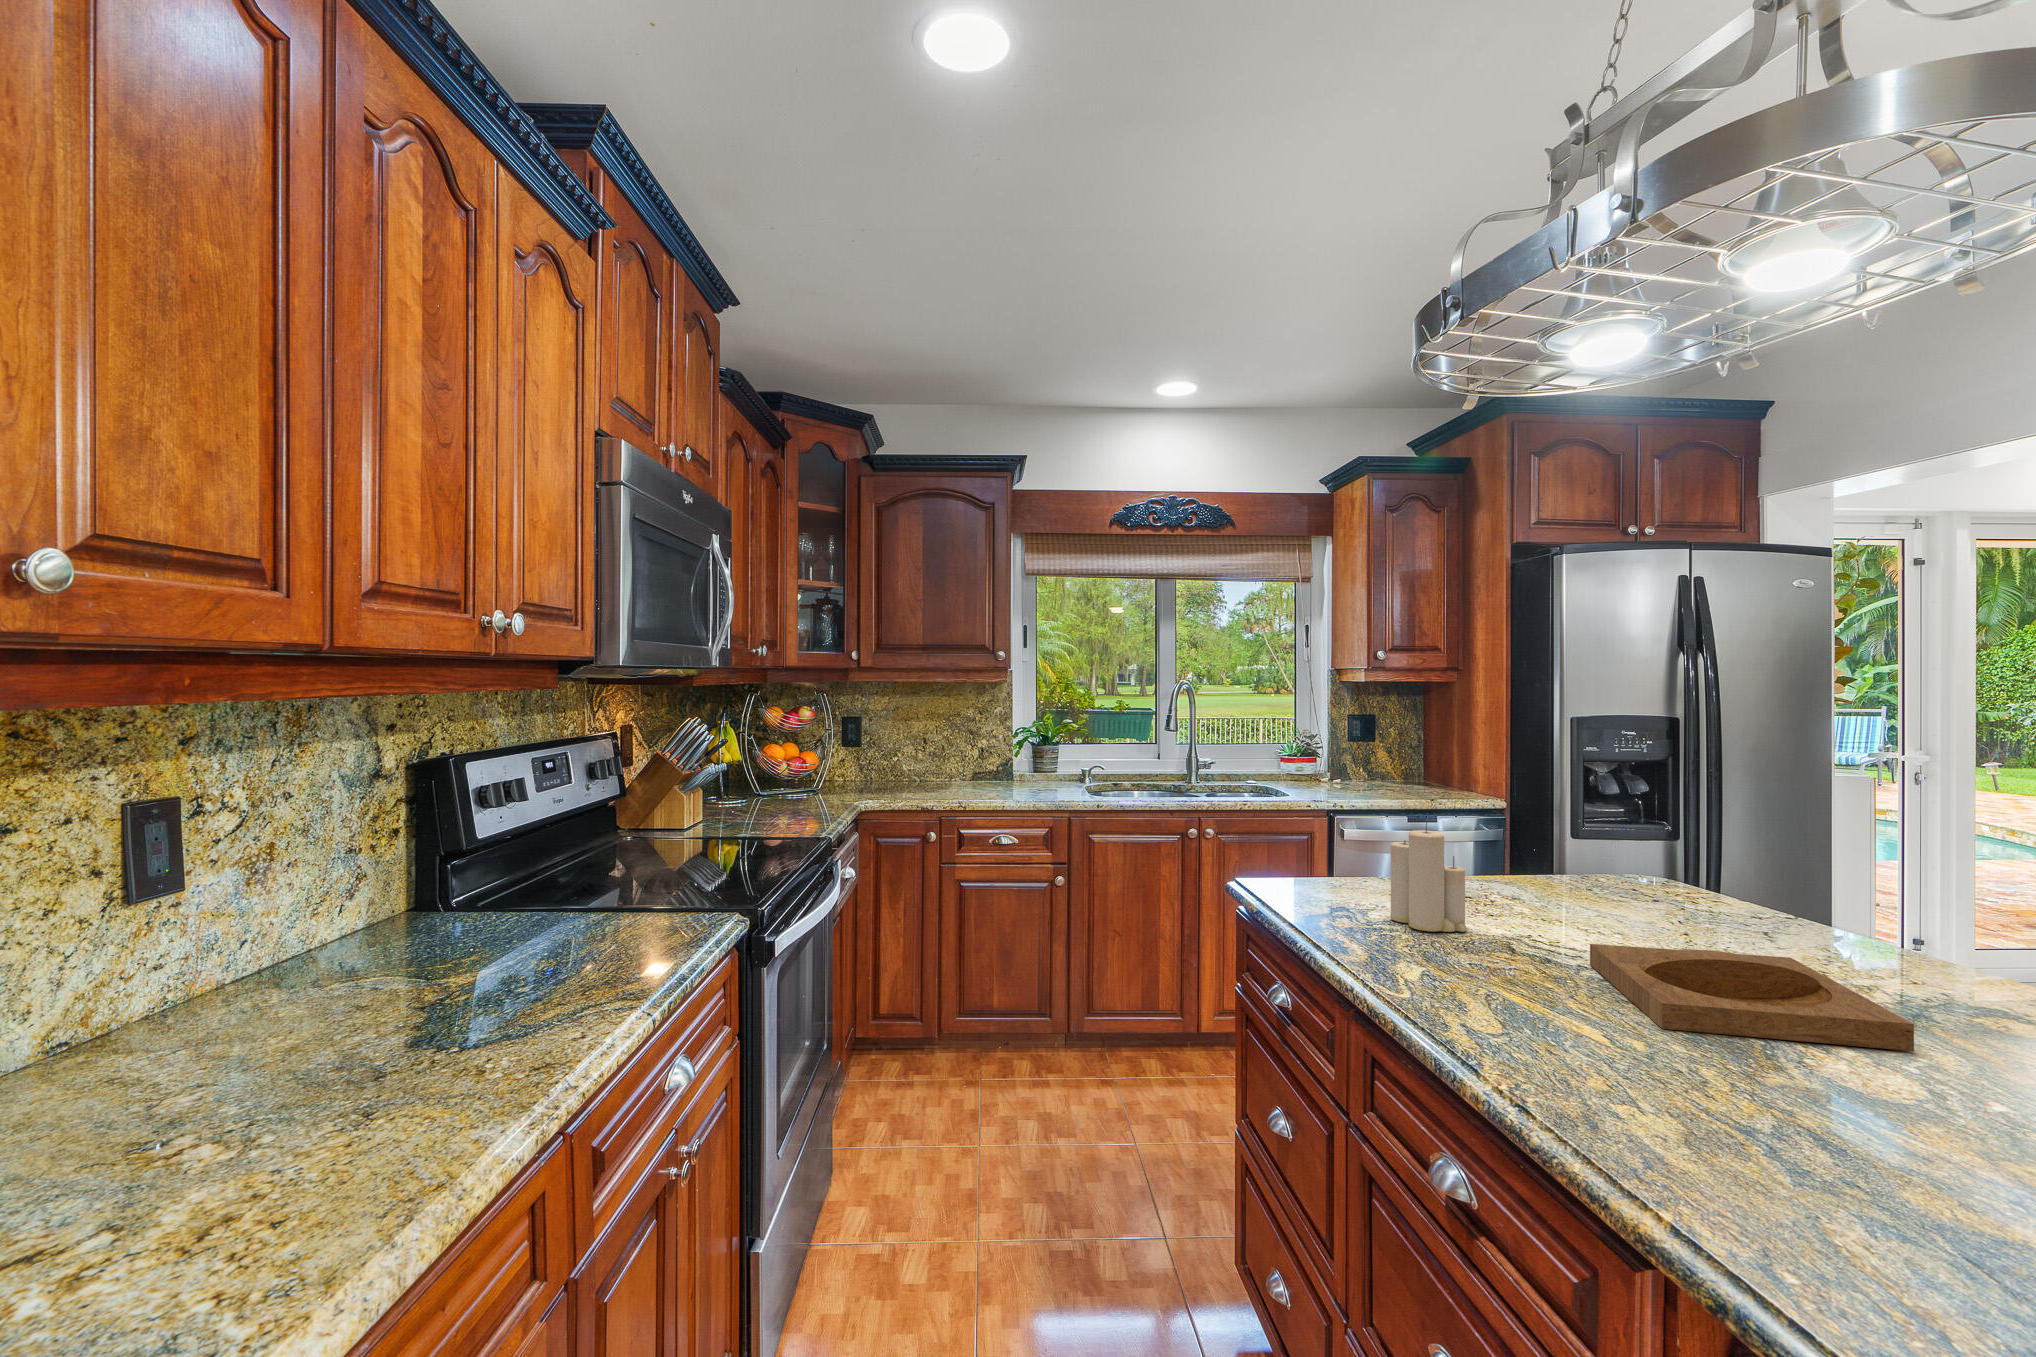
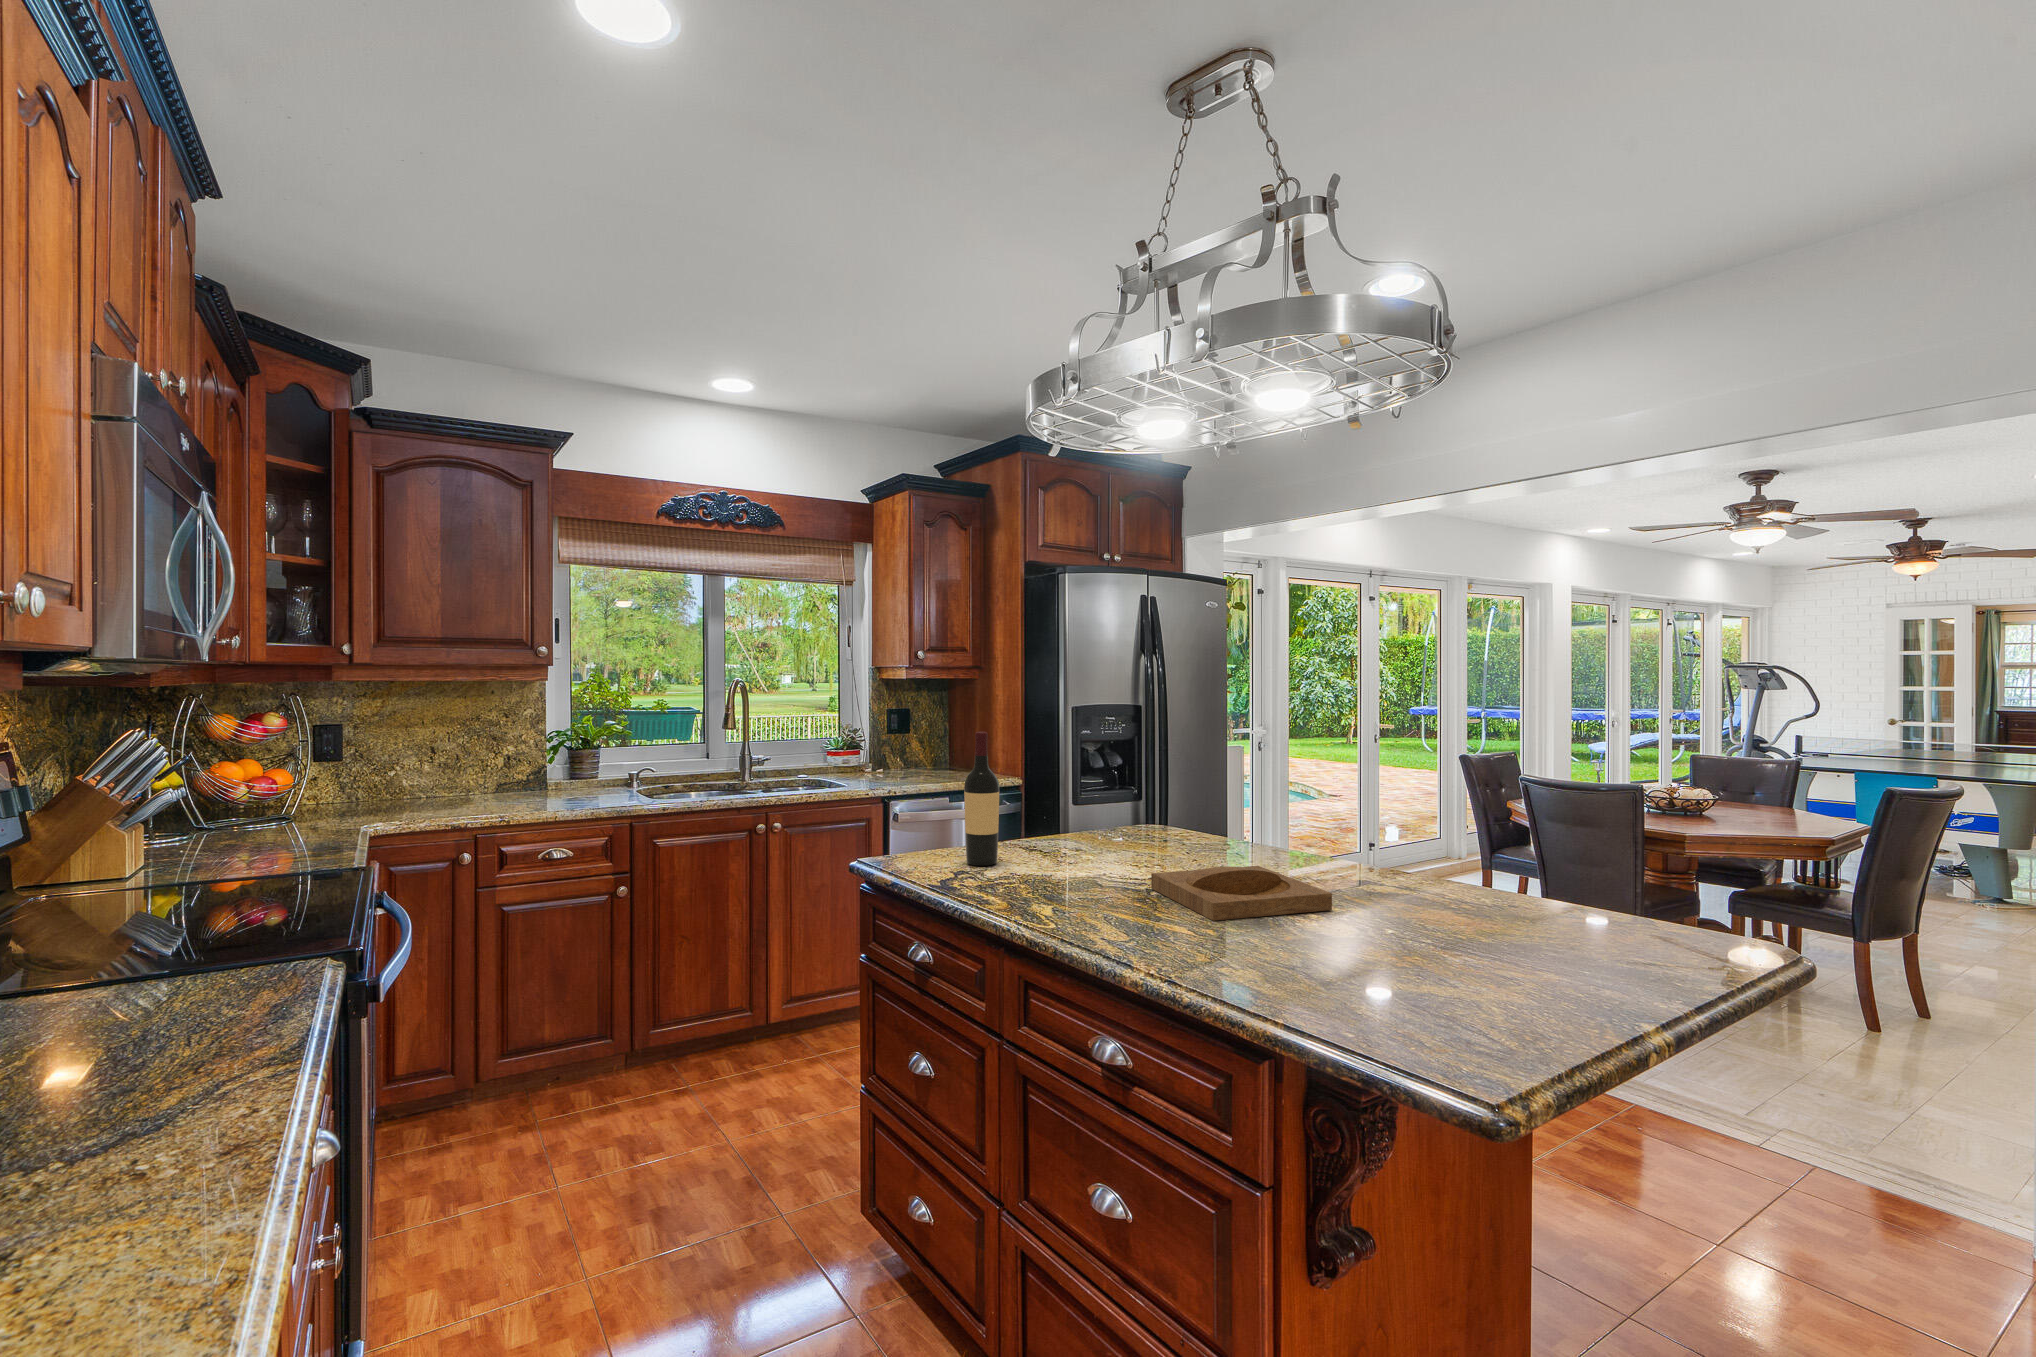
wine bottle: none [1349,741,1394,902] -> present [964,732,999,866]
candle: present [1391,821,1467,932] -> none [1006,794,1064,881]

